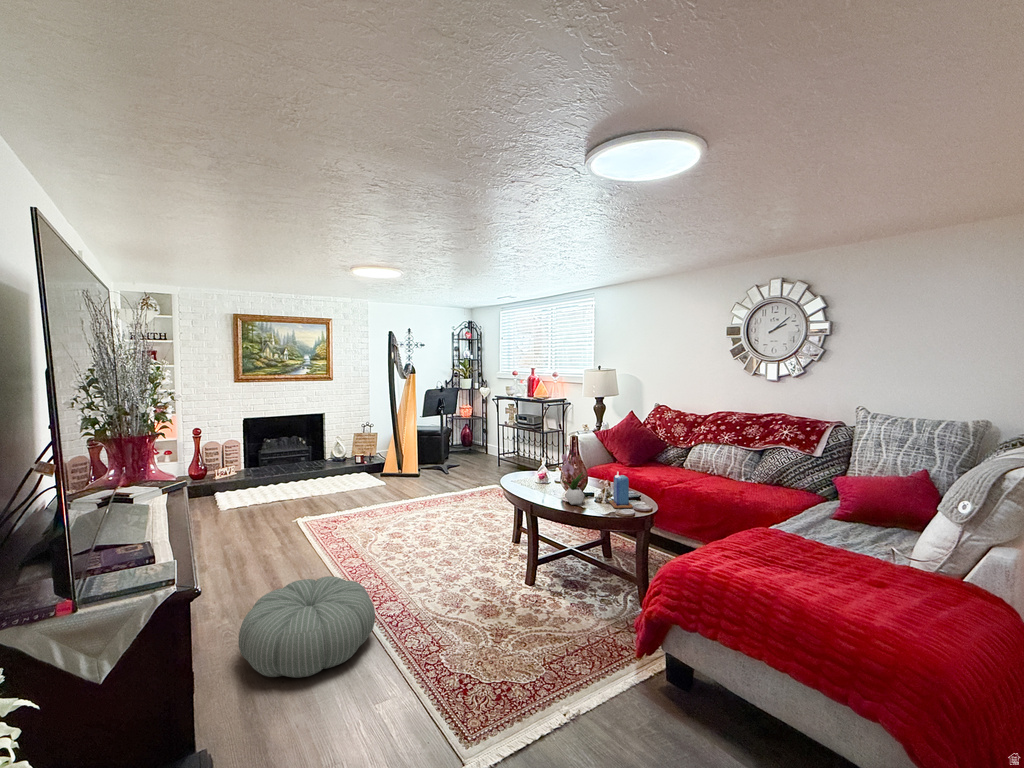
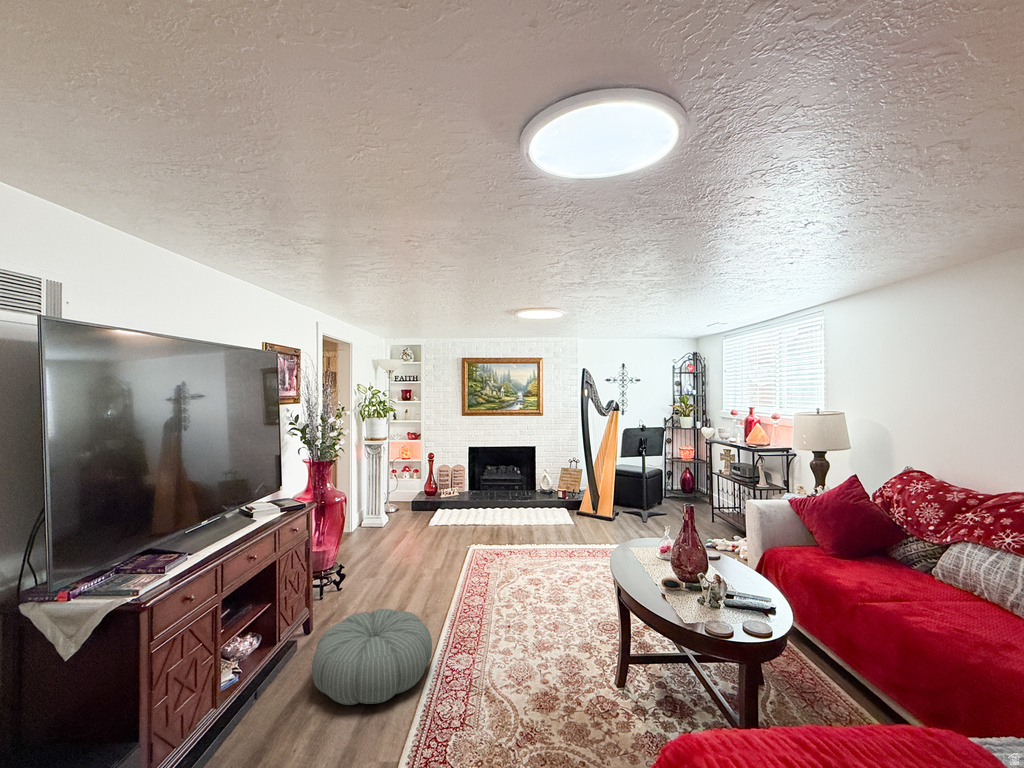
flower arrangement: present [562,445,586,505] -> none [651,517,682,600]
candle: present [609,472,633,508] -> none [713,566,744,624]

